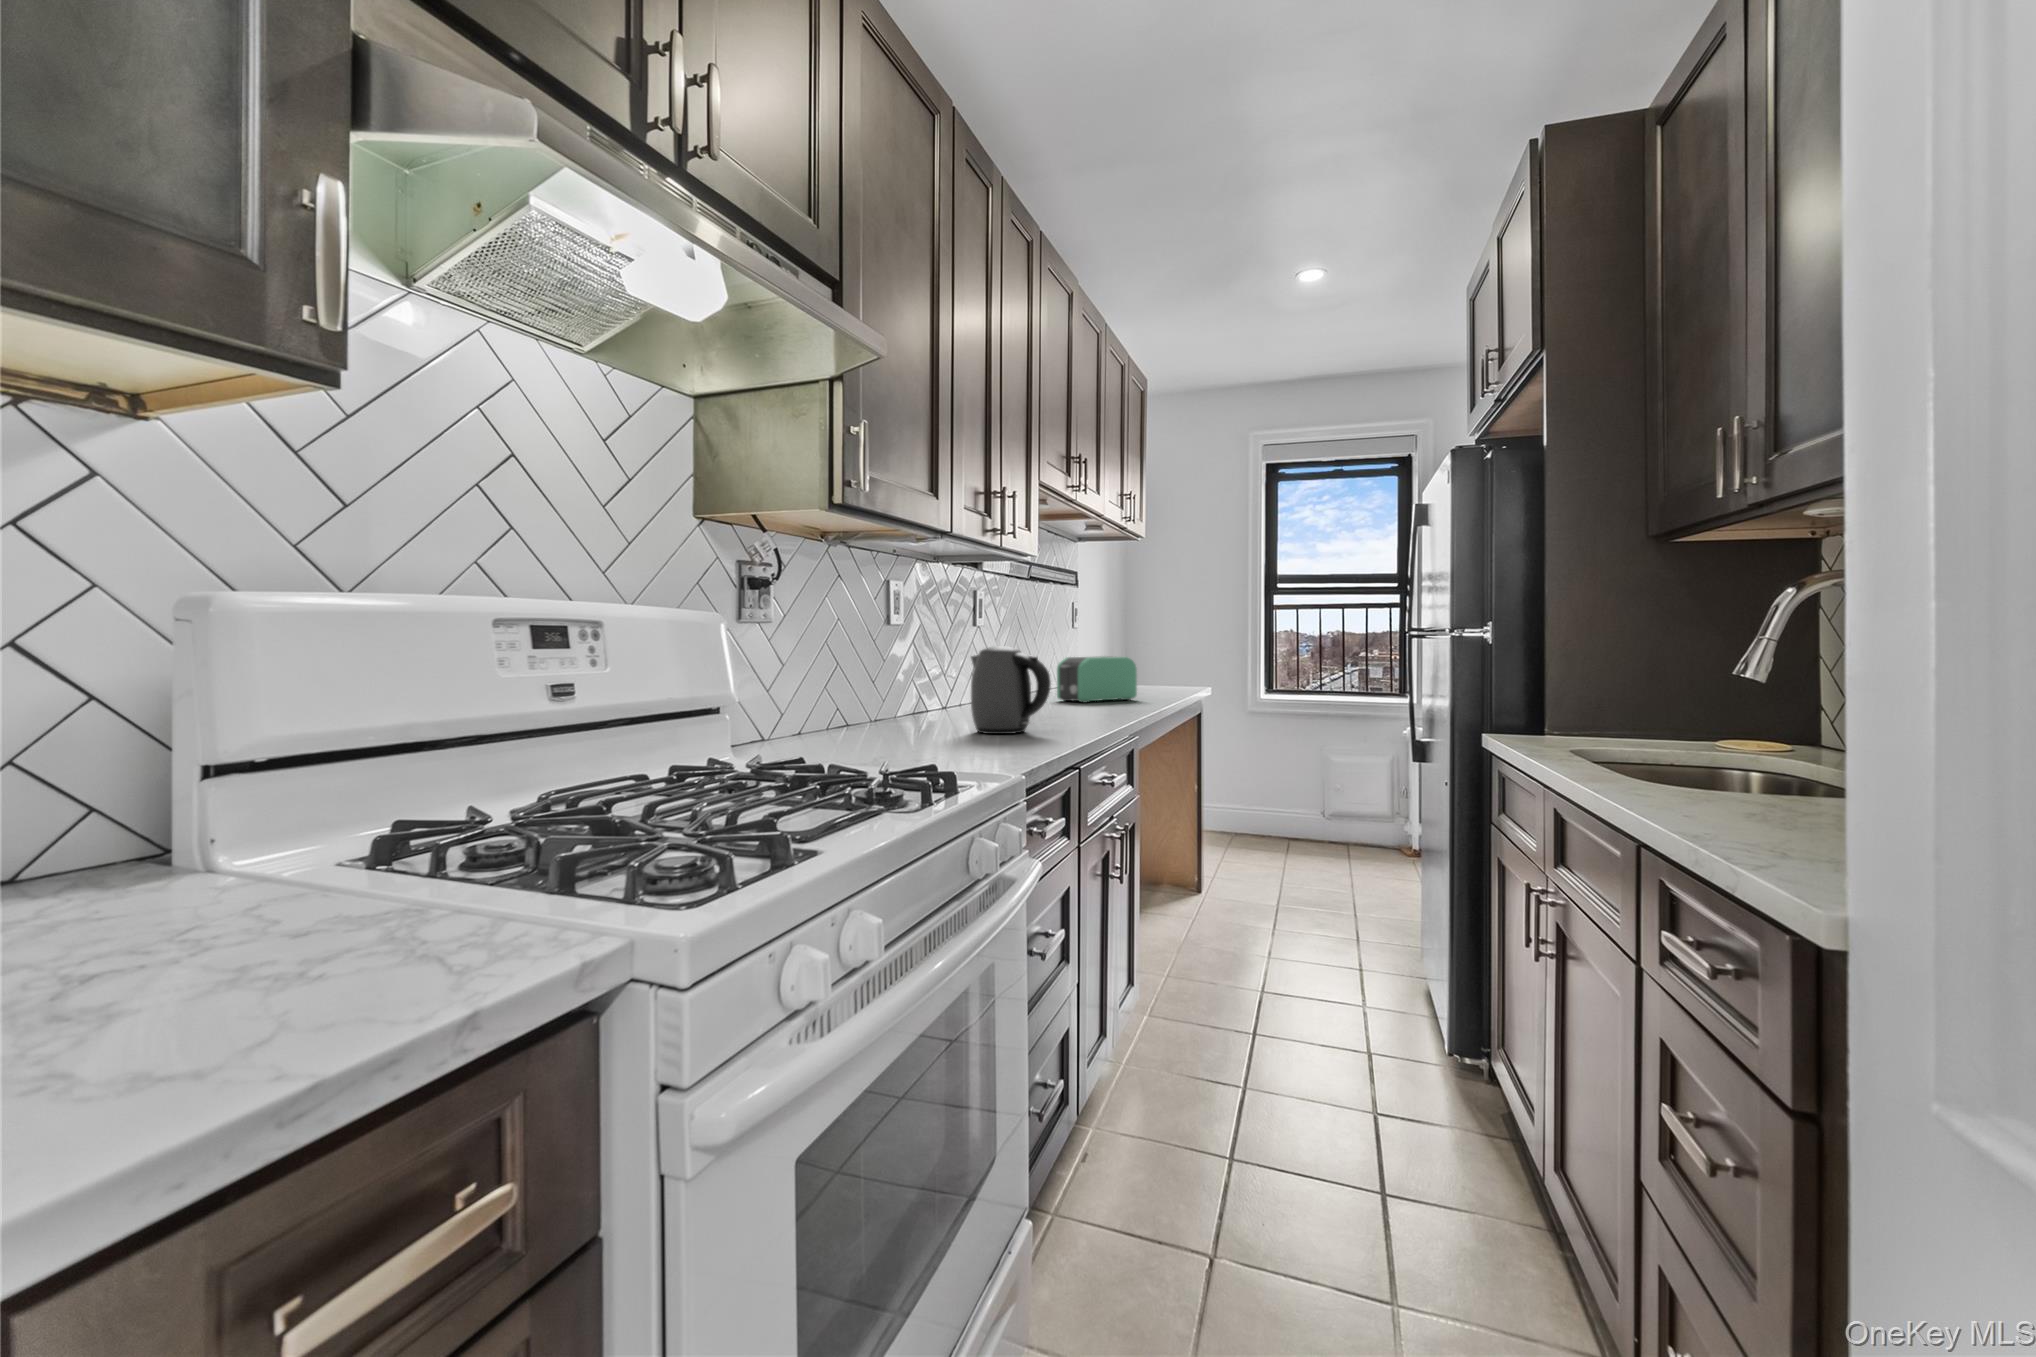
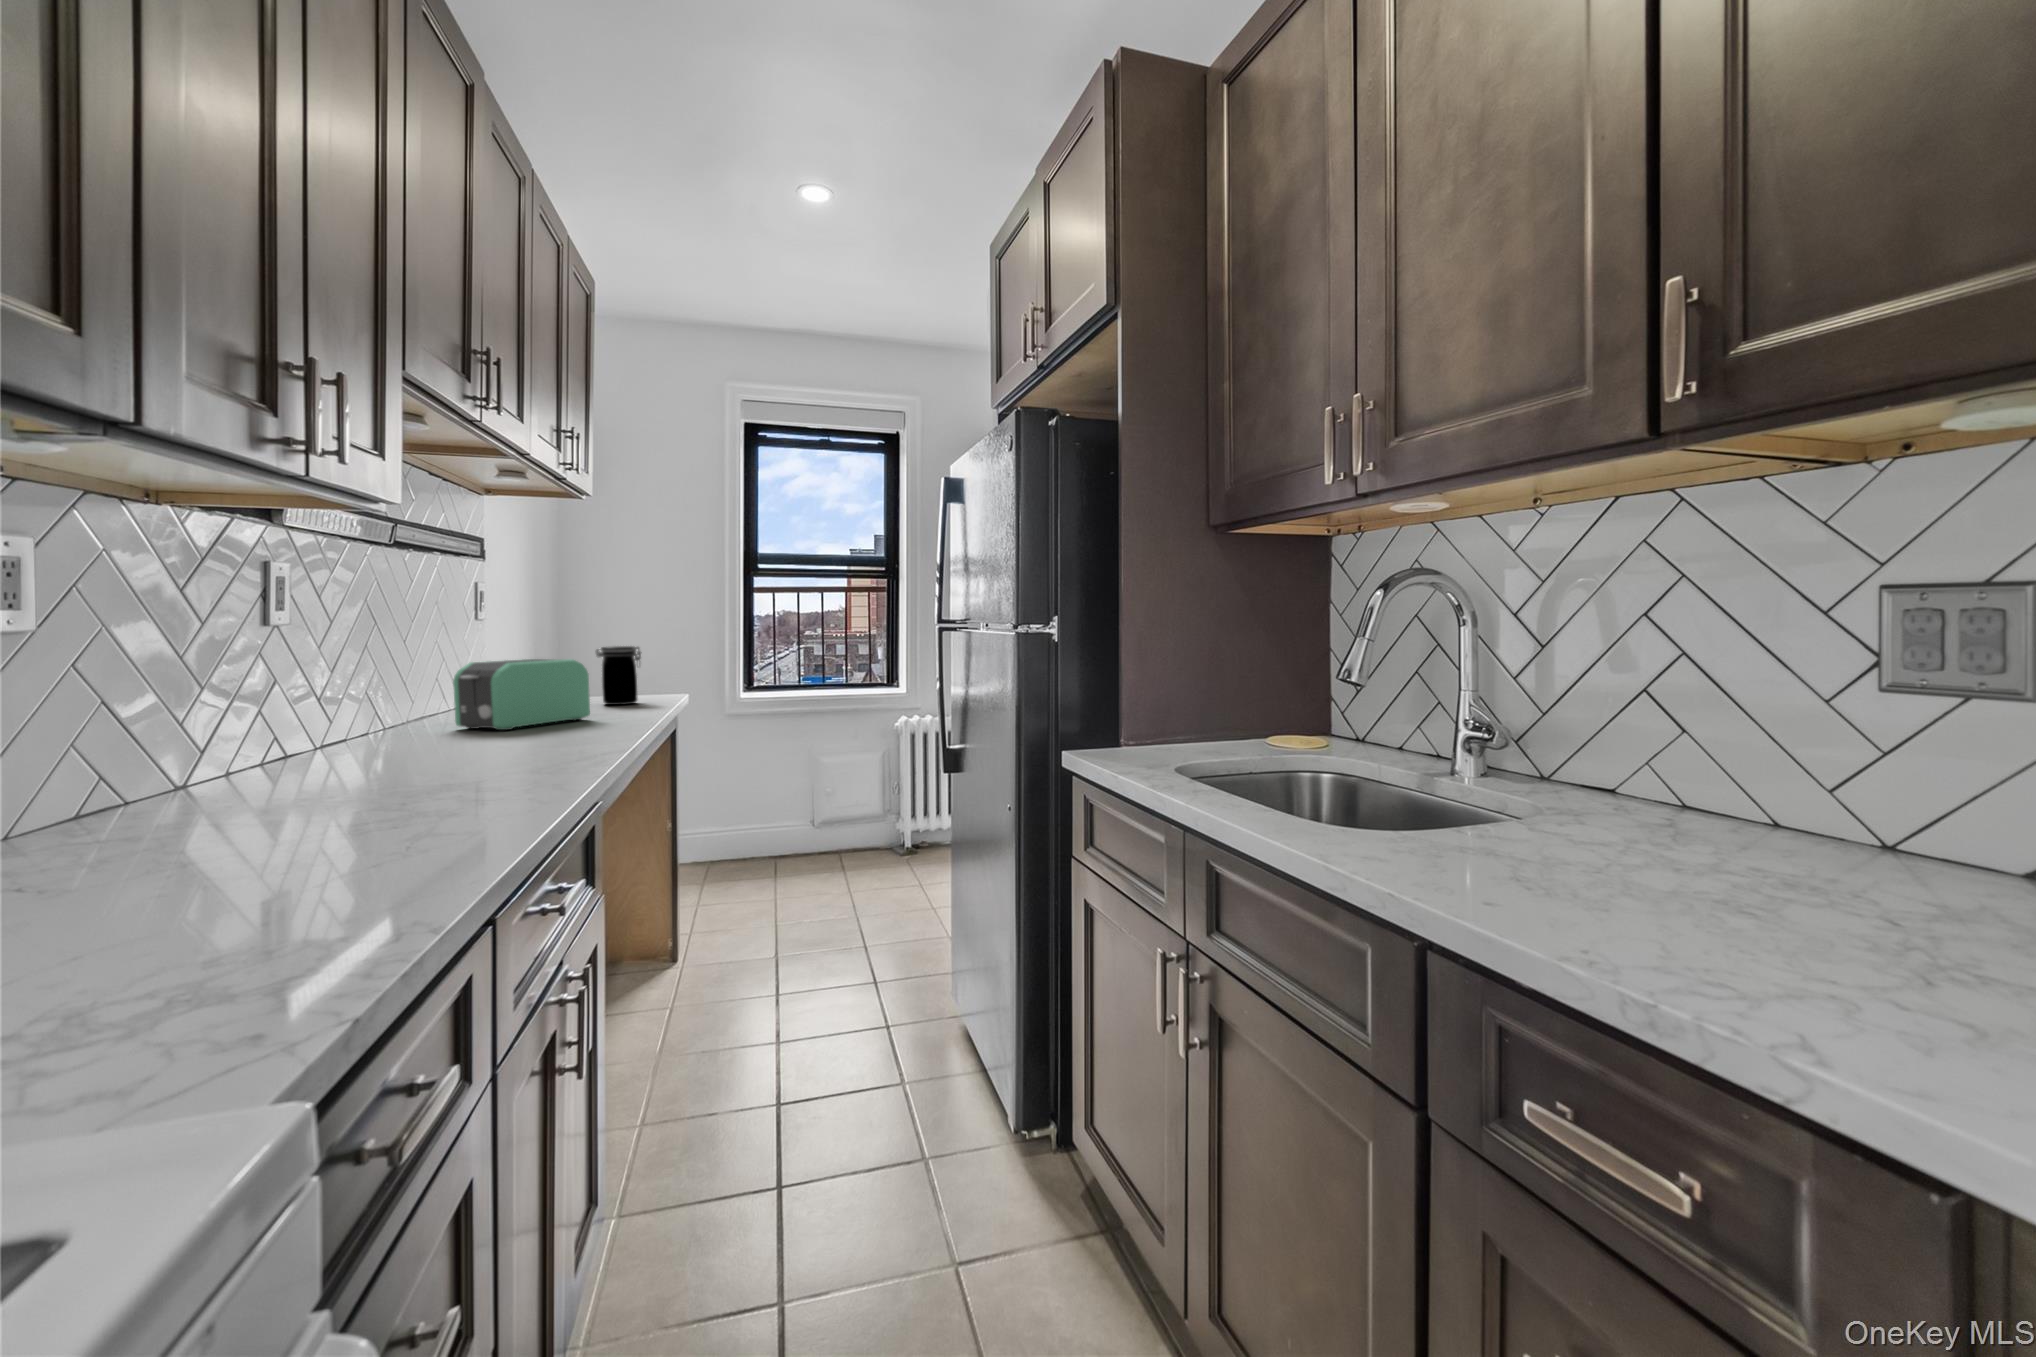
kettle: present [971,646,1051,734] -> none [227,664,428,844]
jar: none [1143,650,1175,694] -> present [596,646,641,705]

